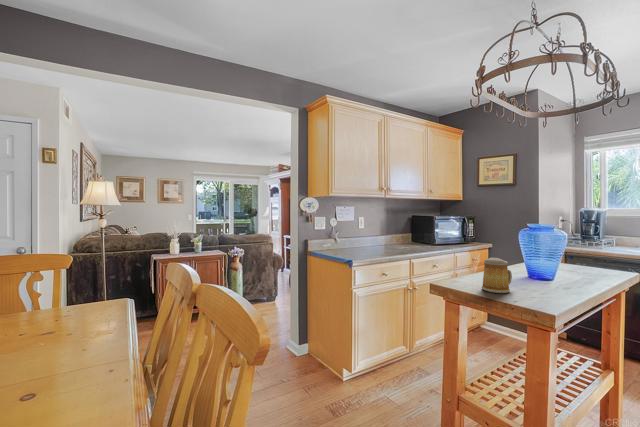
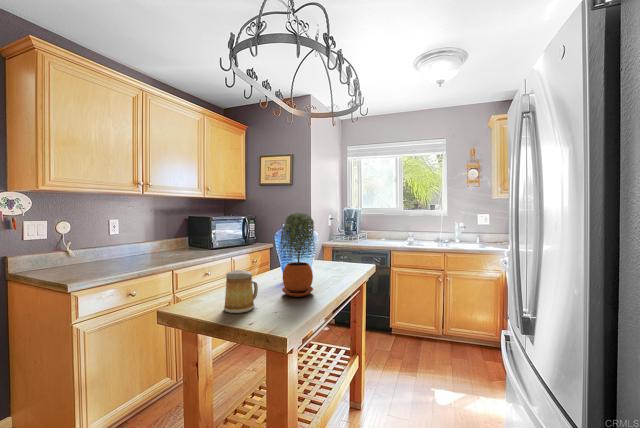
potted plant: none [529,212,572,290] -> present [278,213,315,297]

